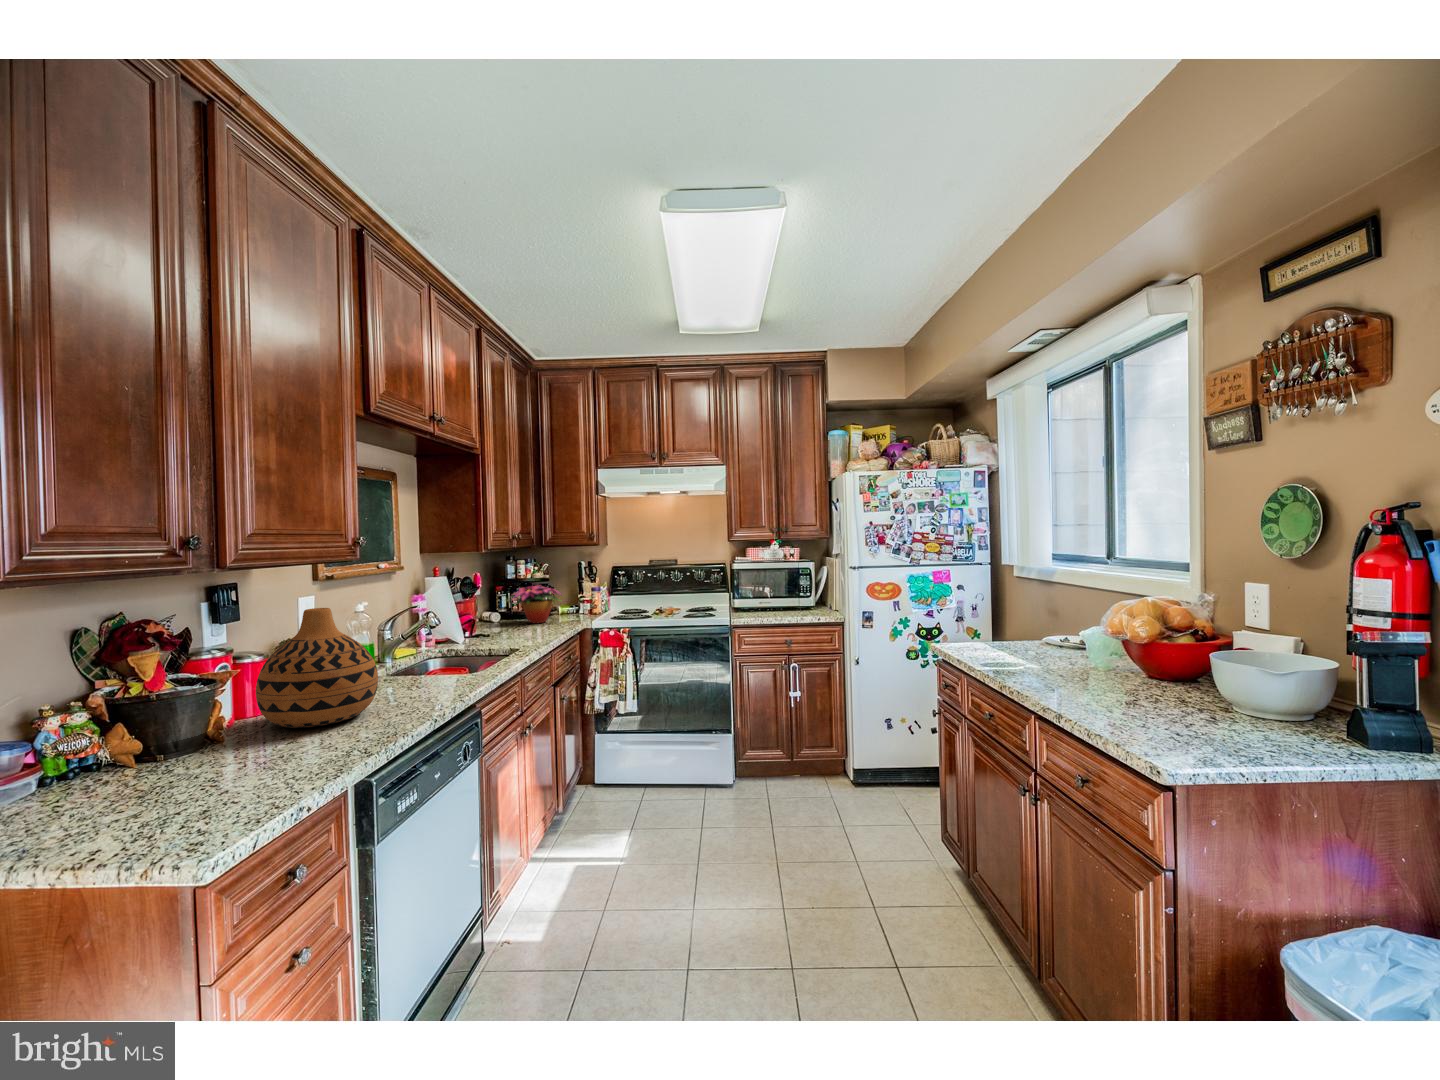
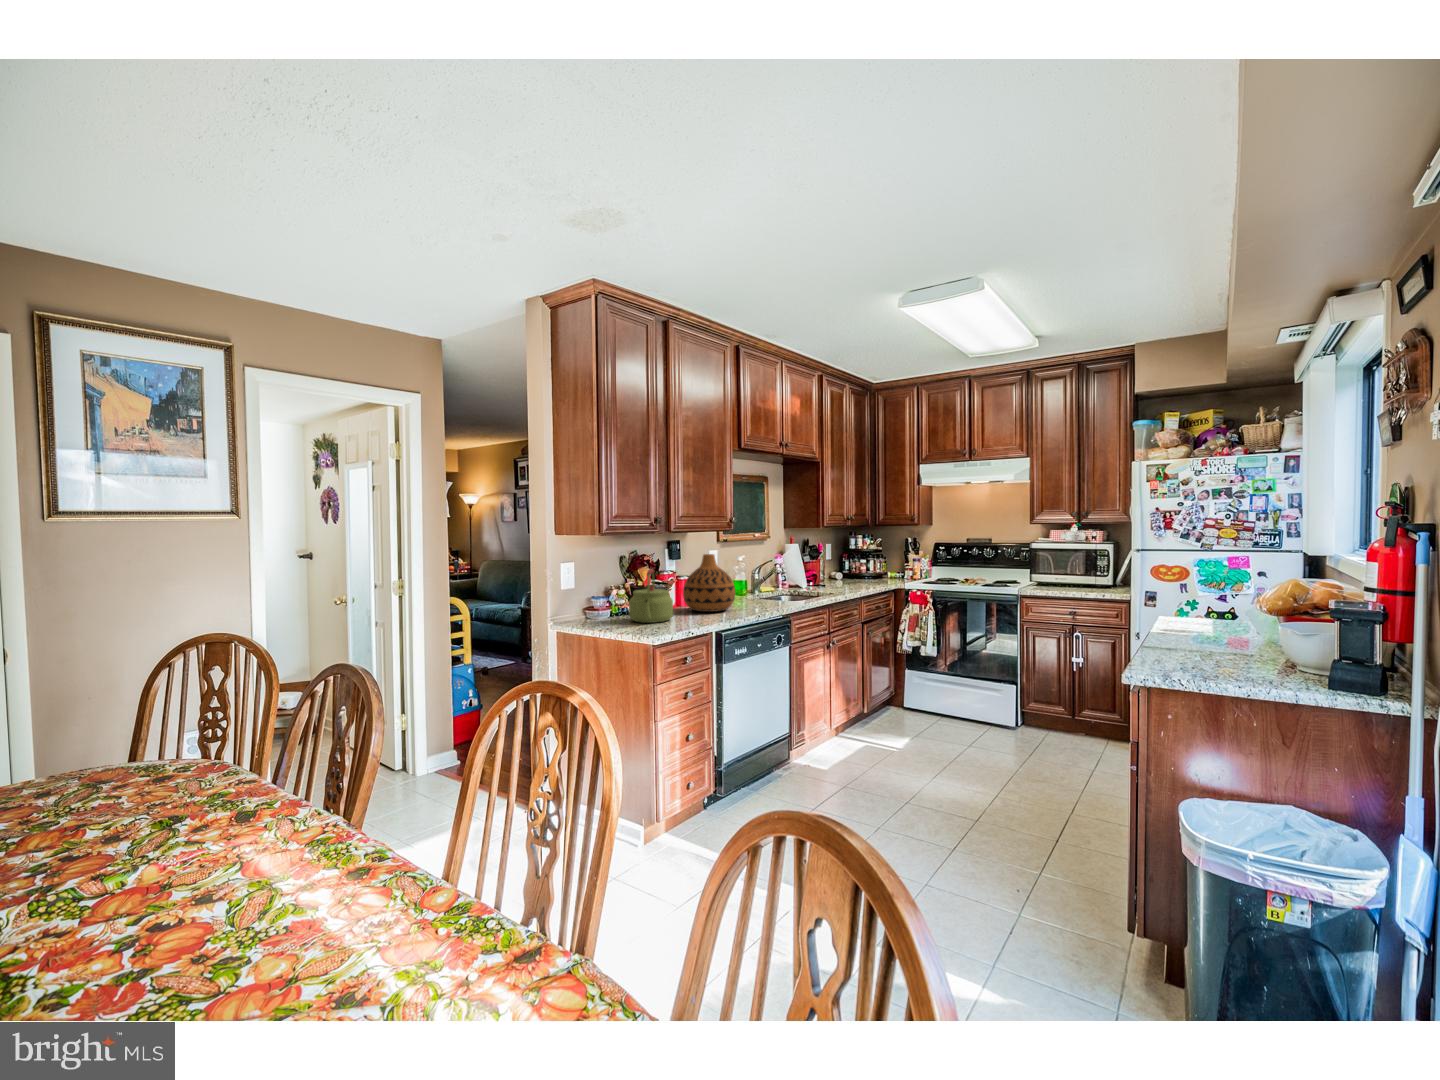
flower arrangement: present [514,586,562,623] -> none [843,554,885,582]
kettle: none [100,657,238,797] -> present [629,569,673,623]

